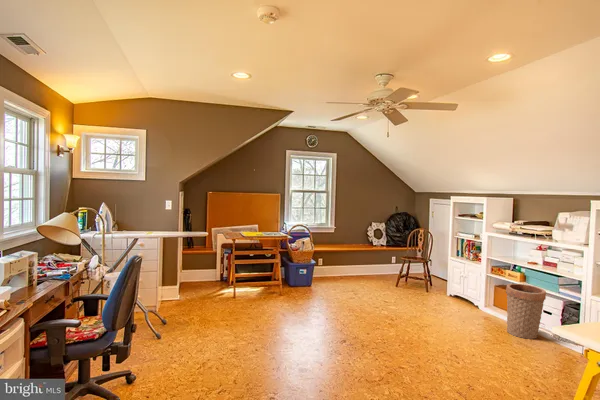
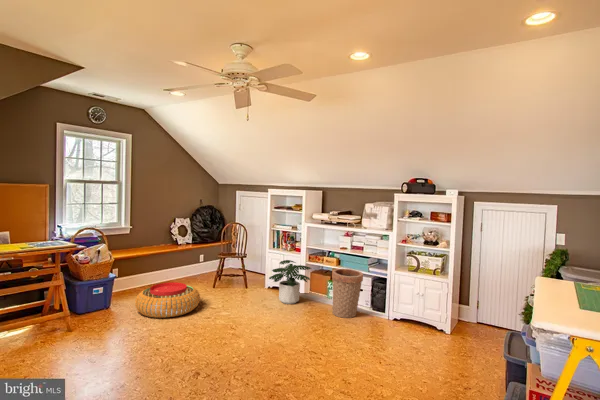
potted plant: none [440,269,491,314] -> present [269,260,311,304]
pouf: none [326,274,376,301] -> present [135,282,200,318]

